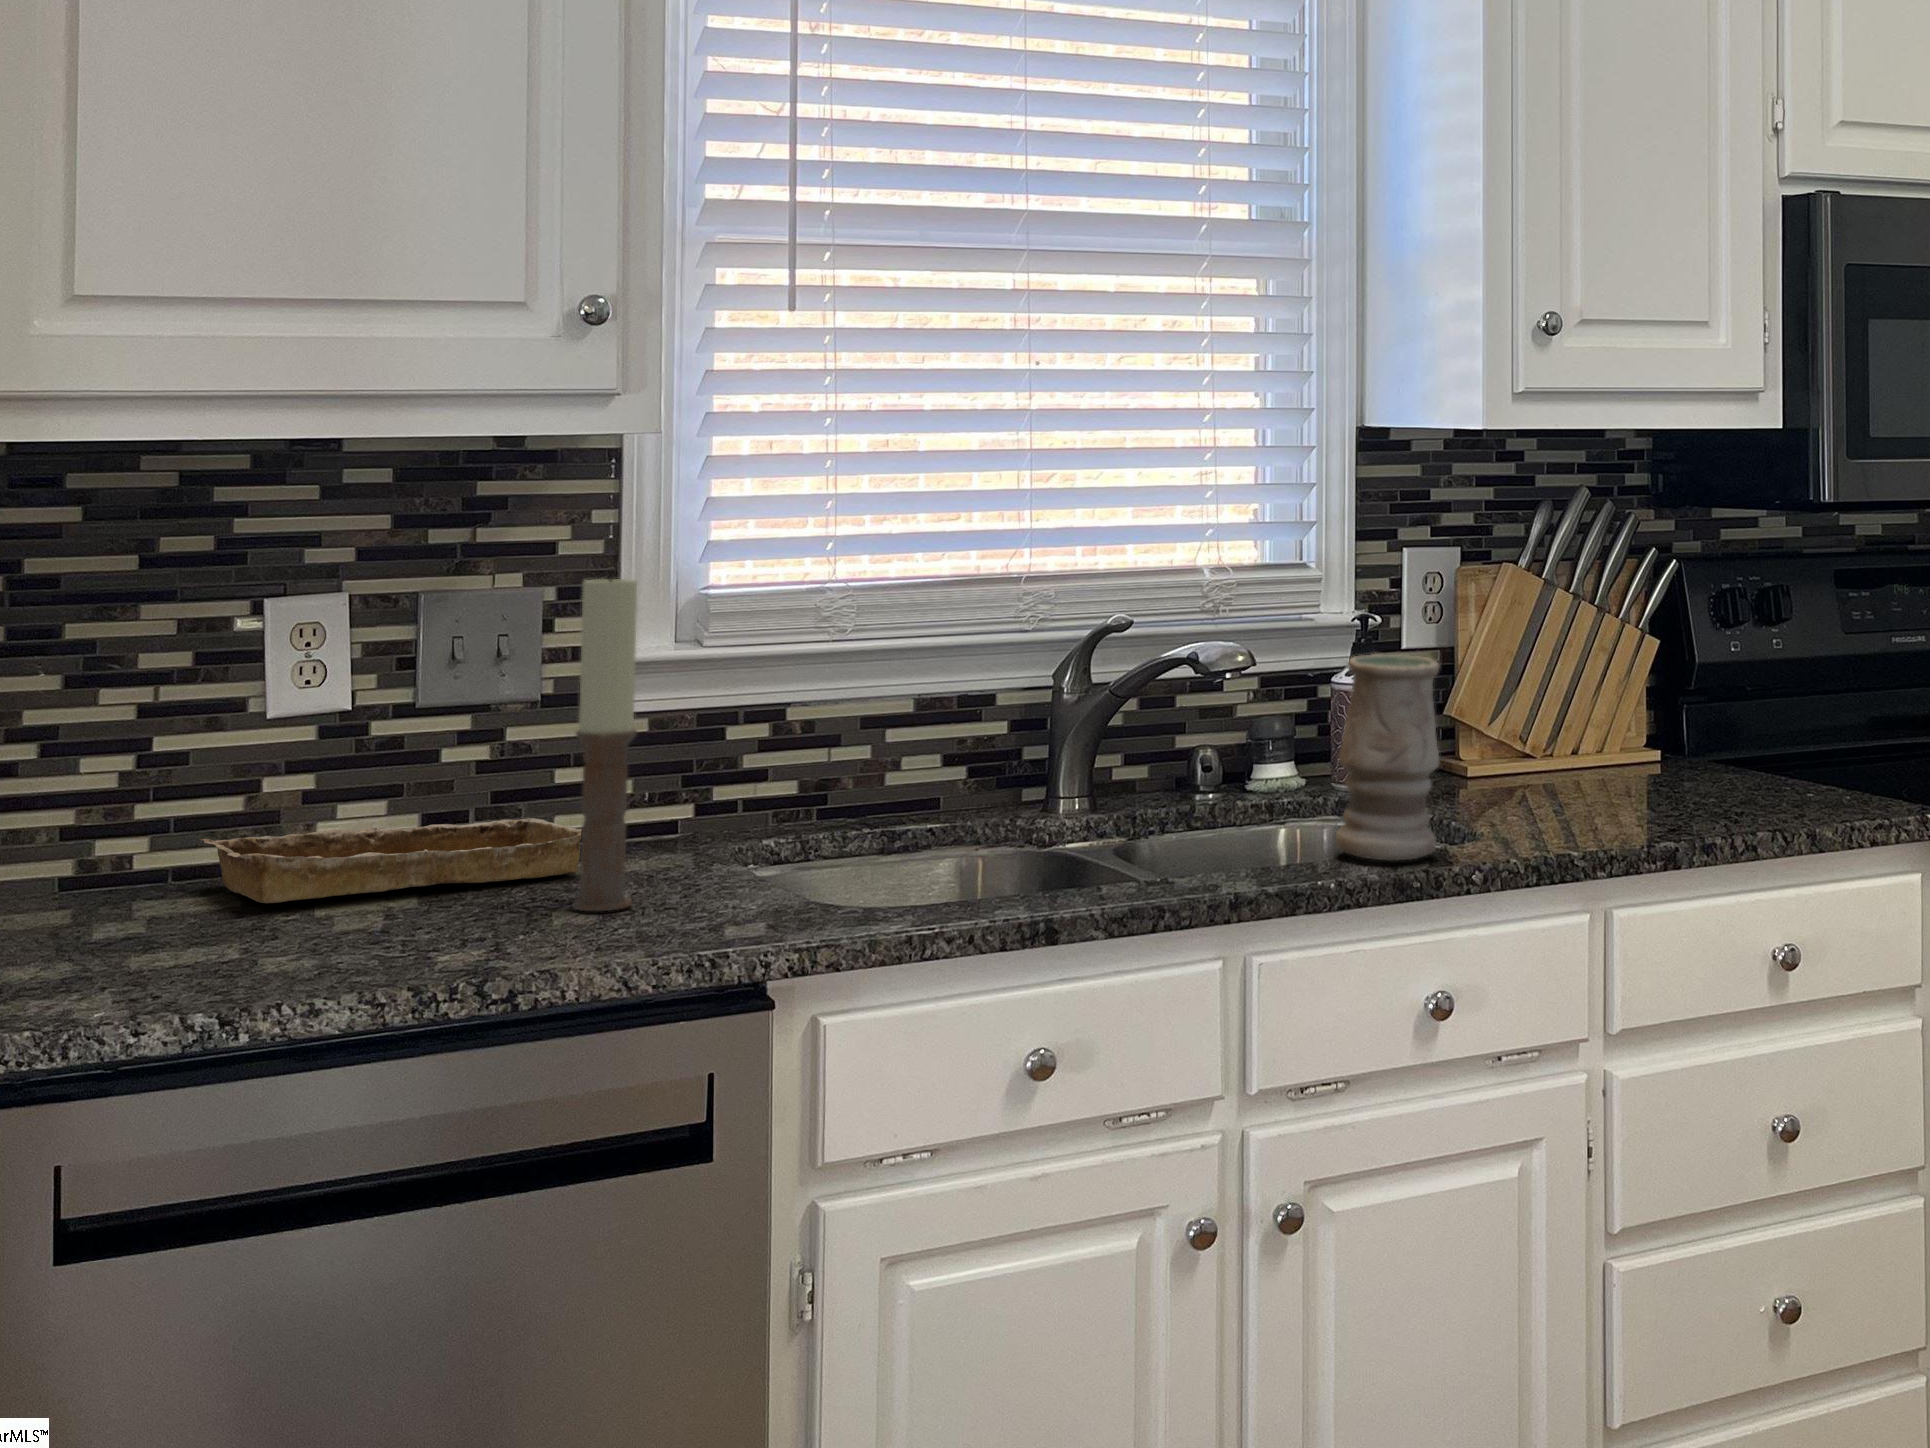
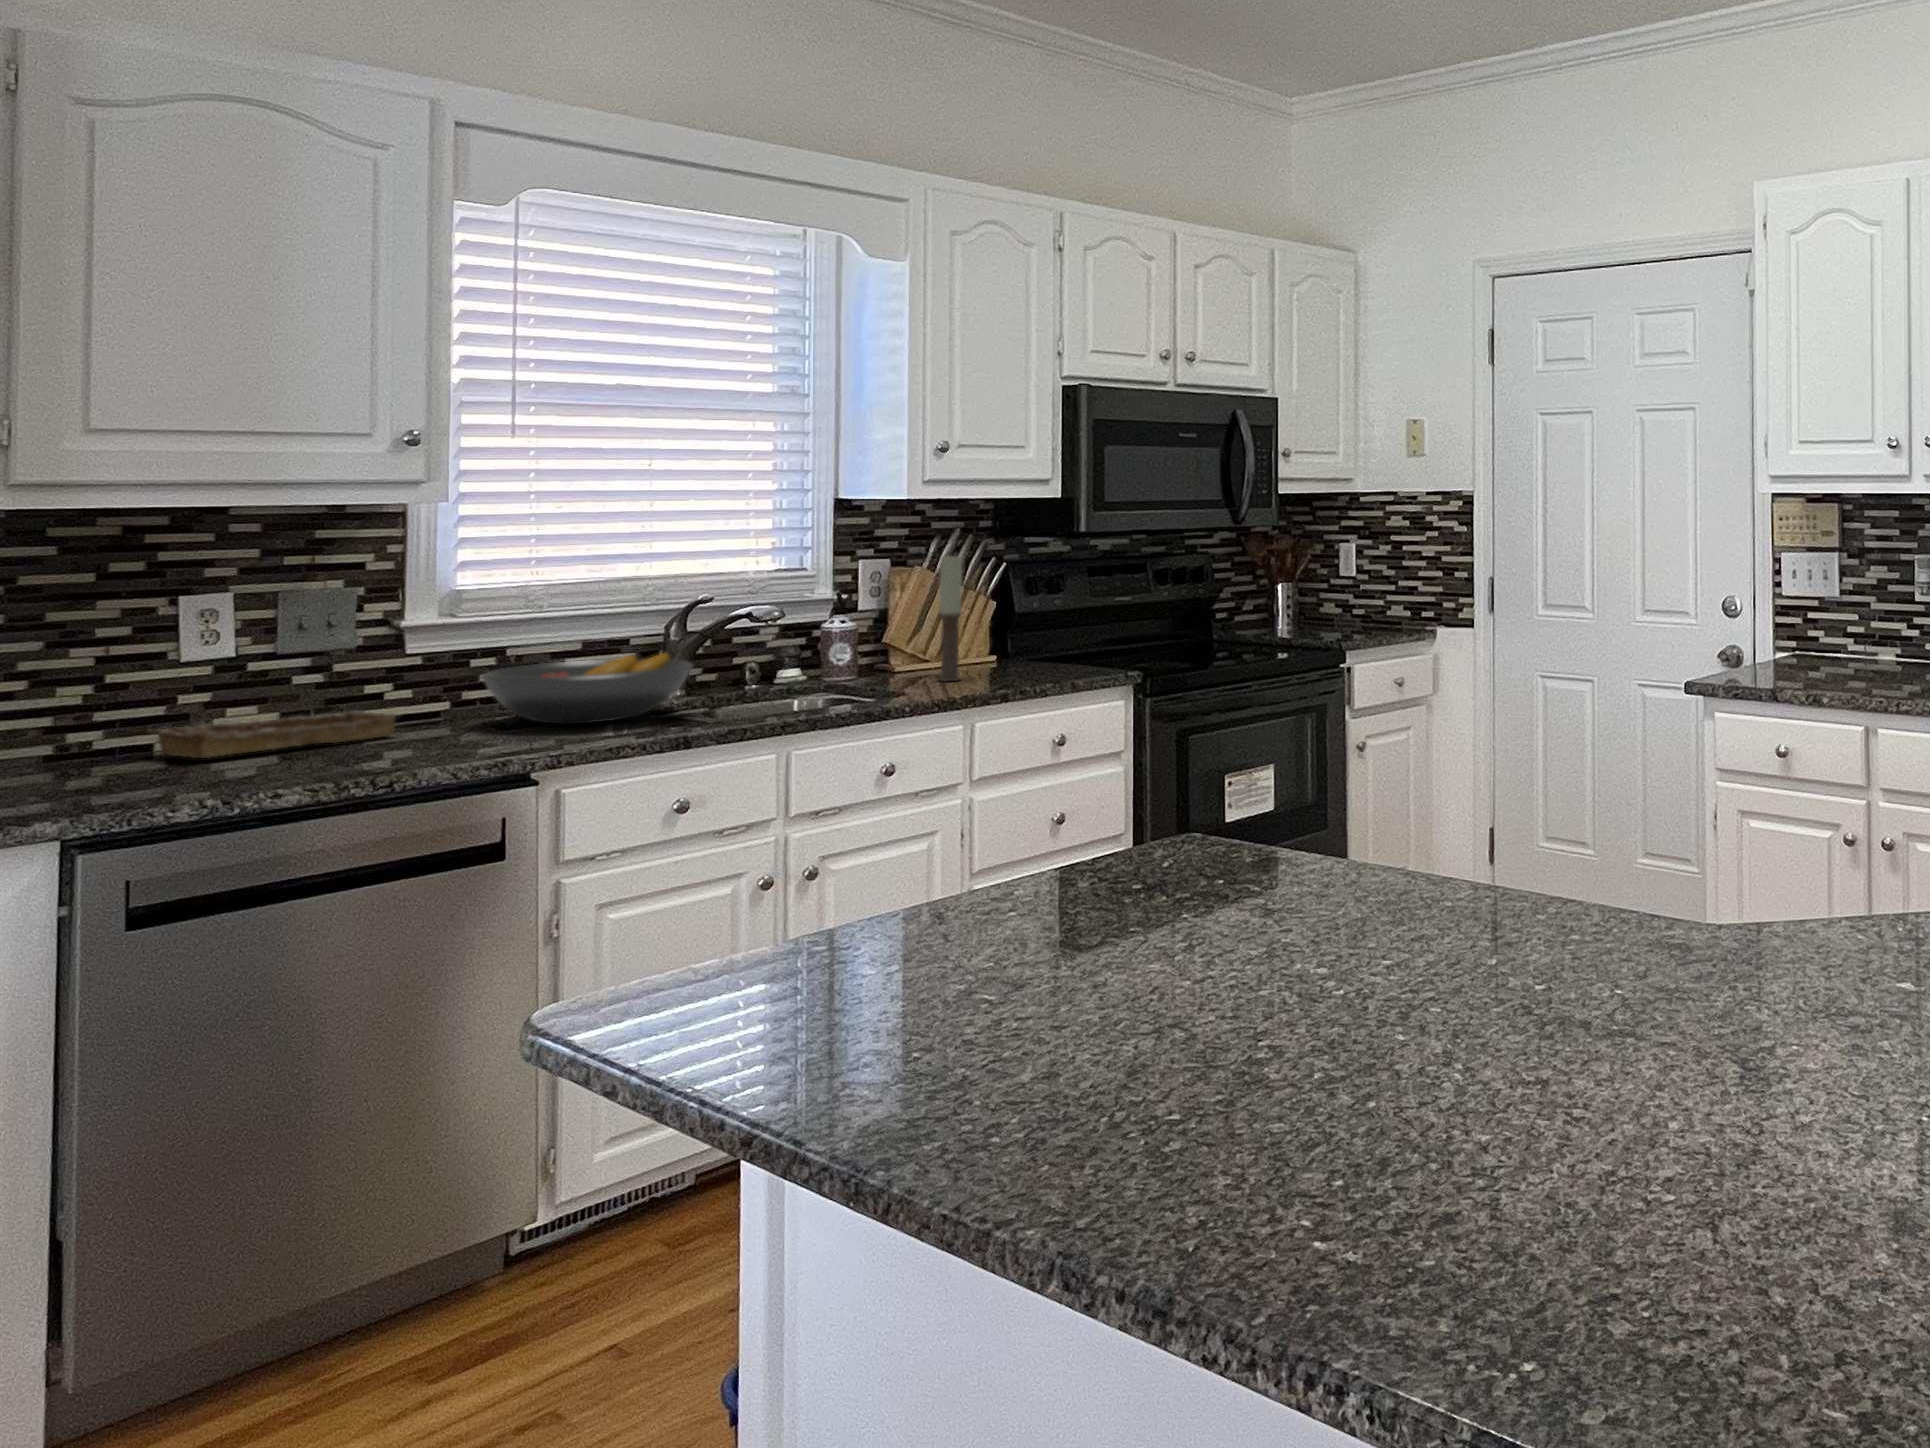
candle: present [572,571,637,911] -> present [940,556,962,681]
vase: present [1335,654,1439,861] -> none [832,607,888,704]
fruit bowl: none [721,733,1083,868] -> present [482,652,693,724]

